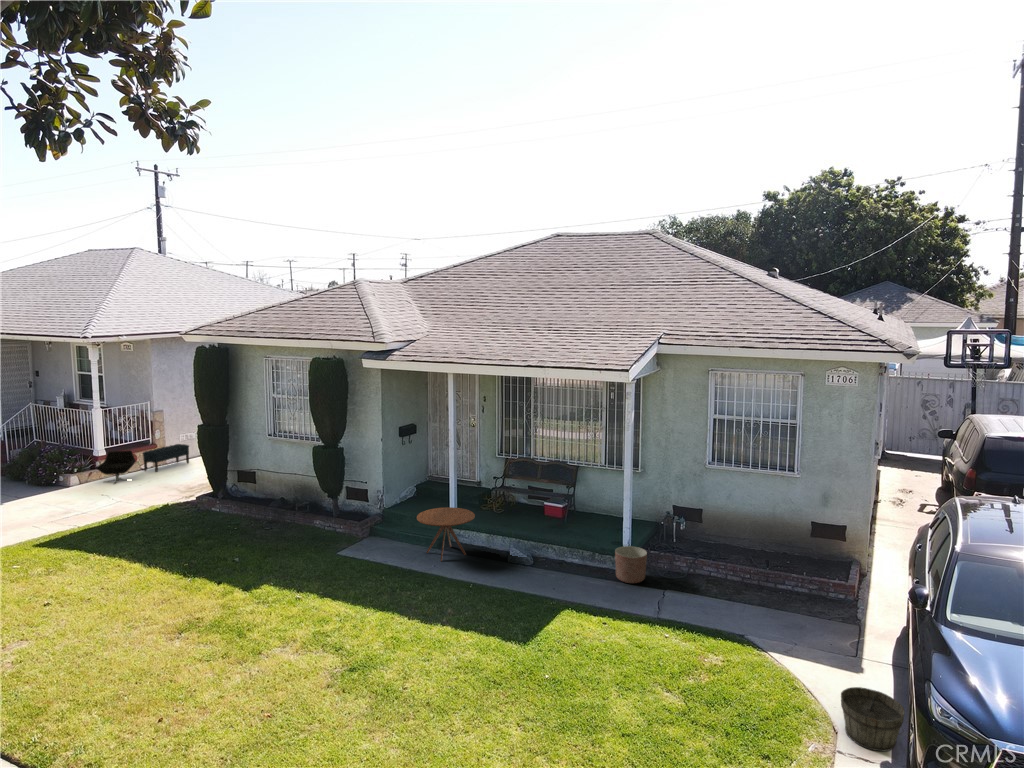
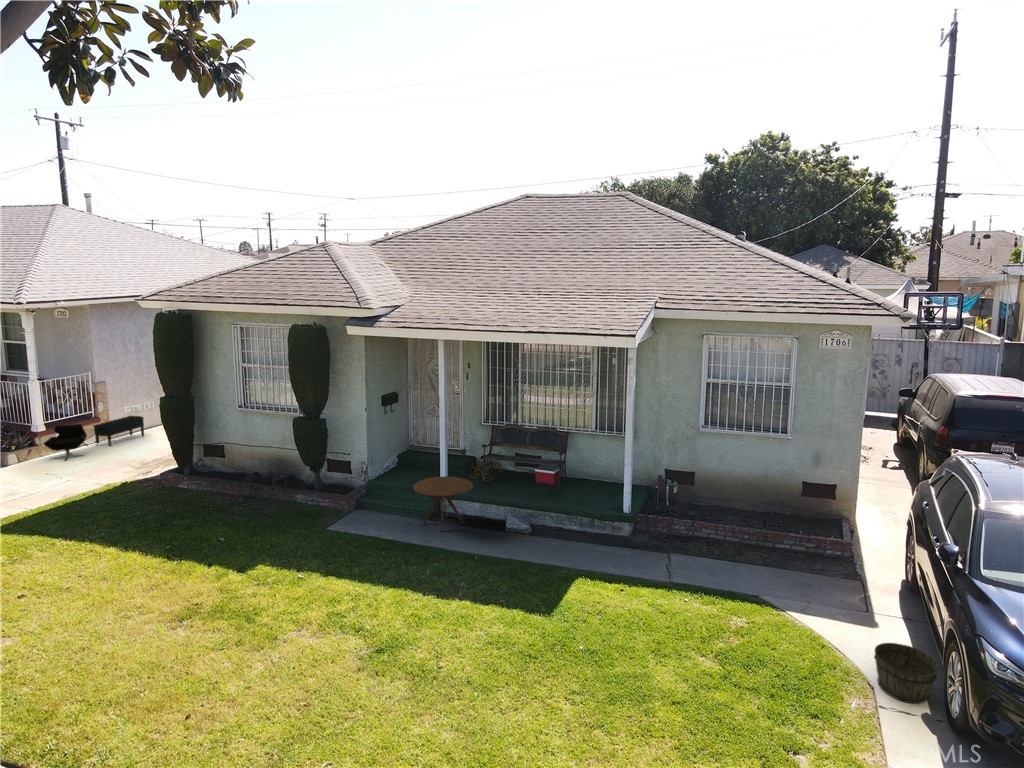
planter: present [615,546,647,583] -> none [620,510,651,547]

